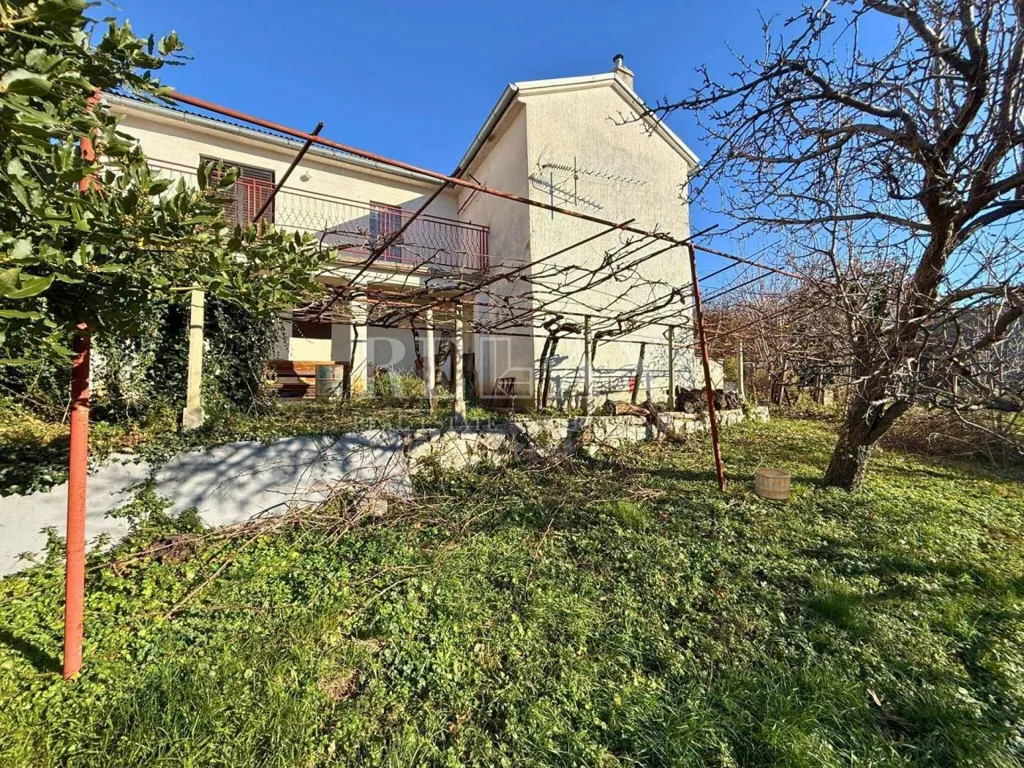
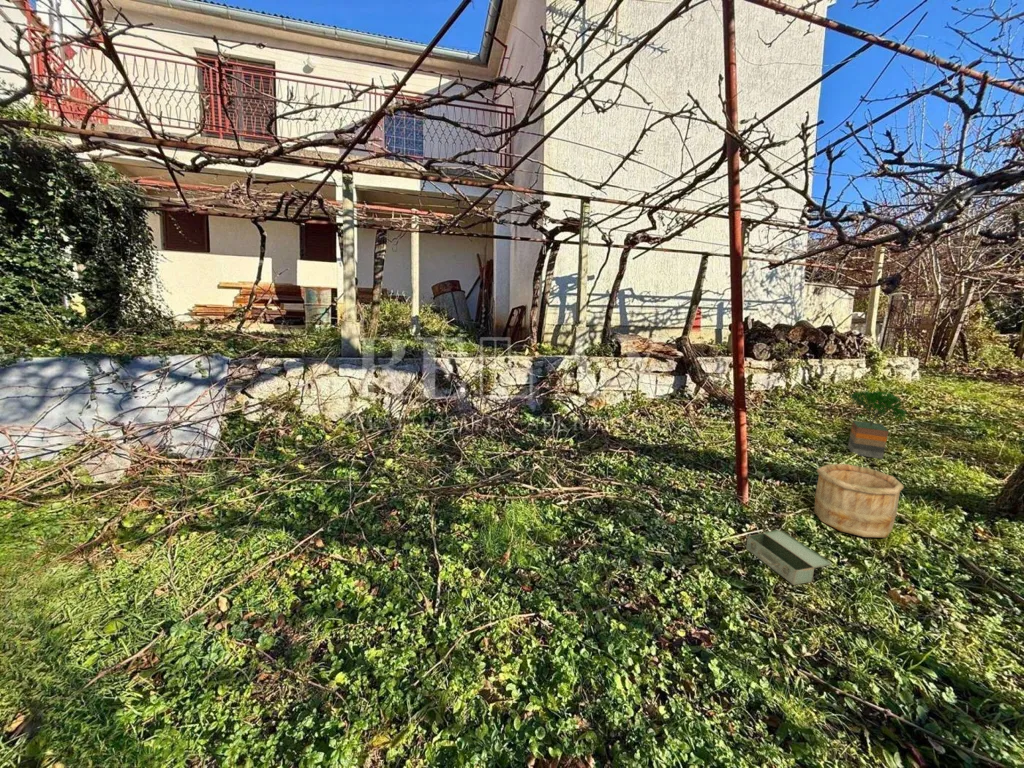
potted tree: none [751,429,781,467] -> present [848,390,907,459]
toolbox: none [736,499,774,519] -> present [746,530,831,585]

